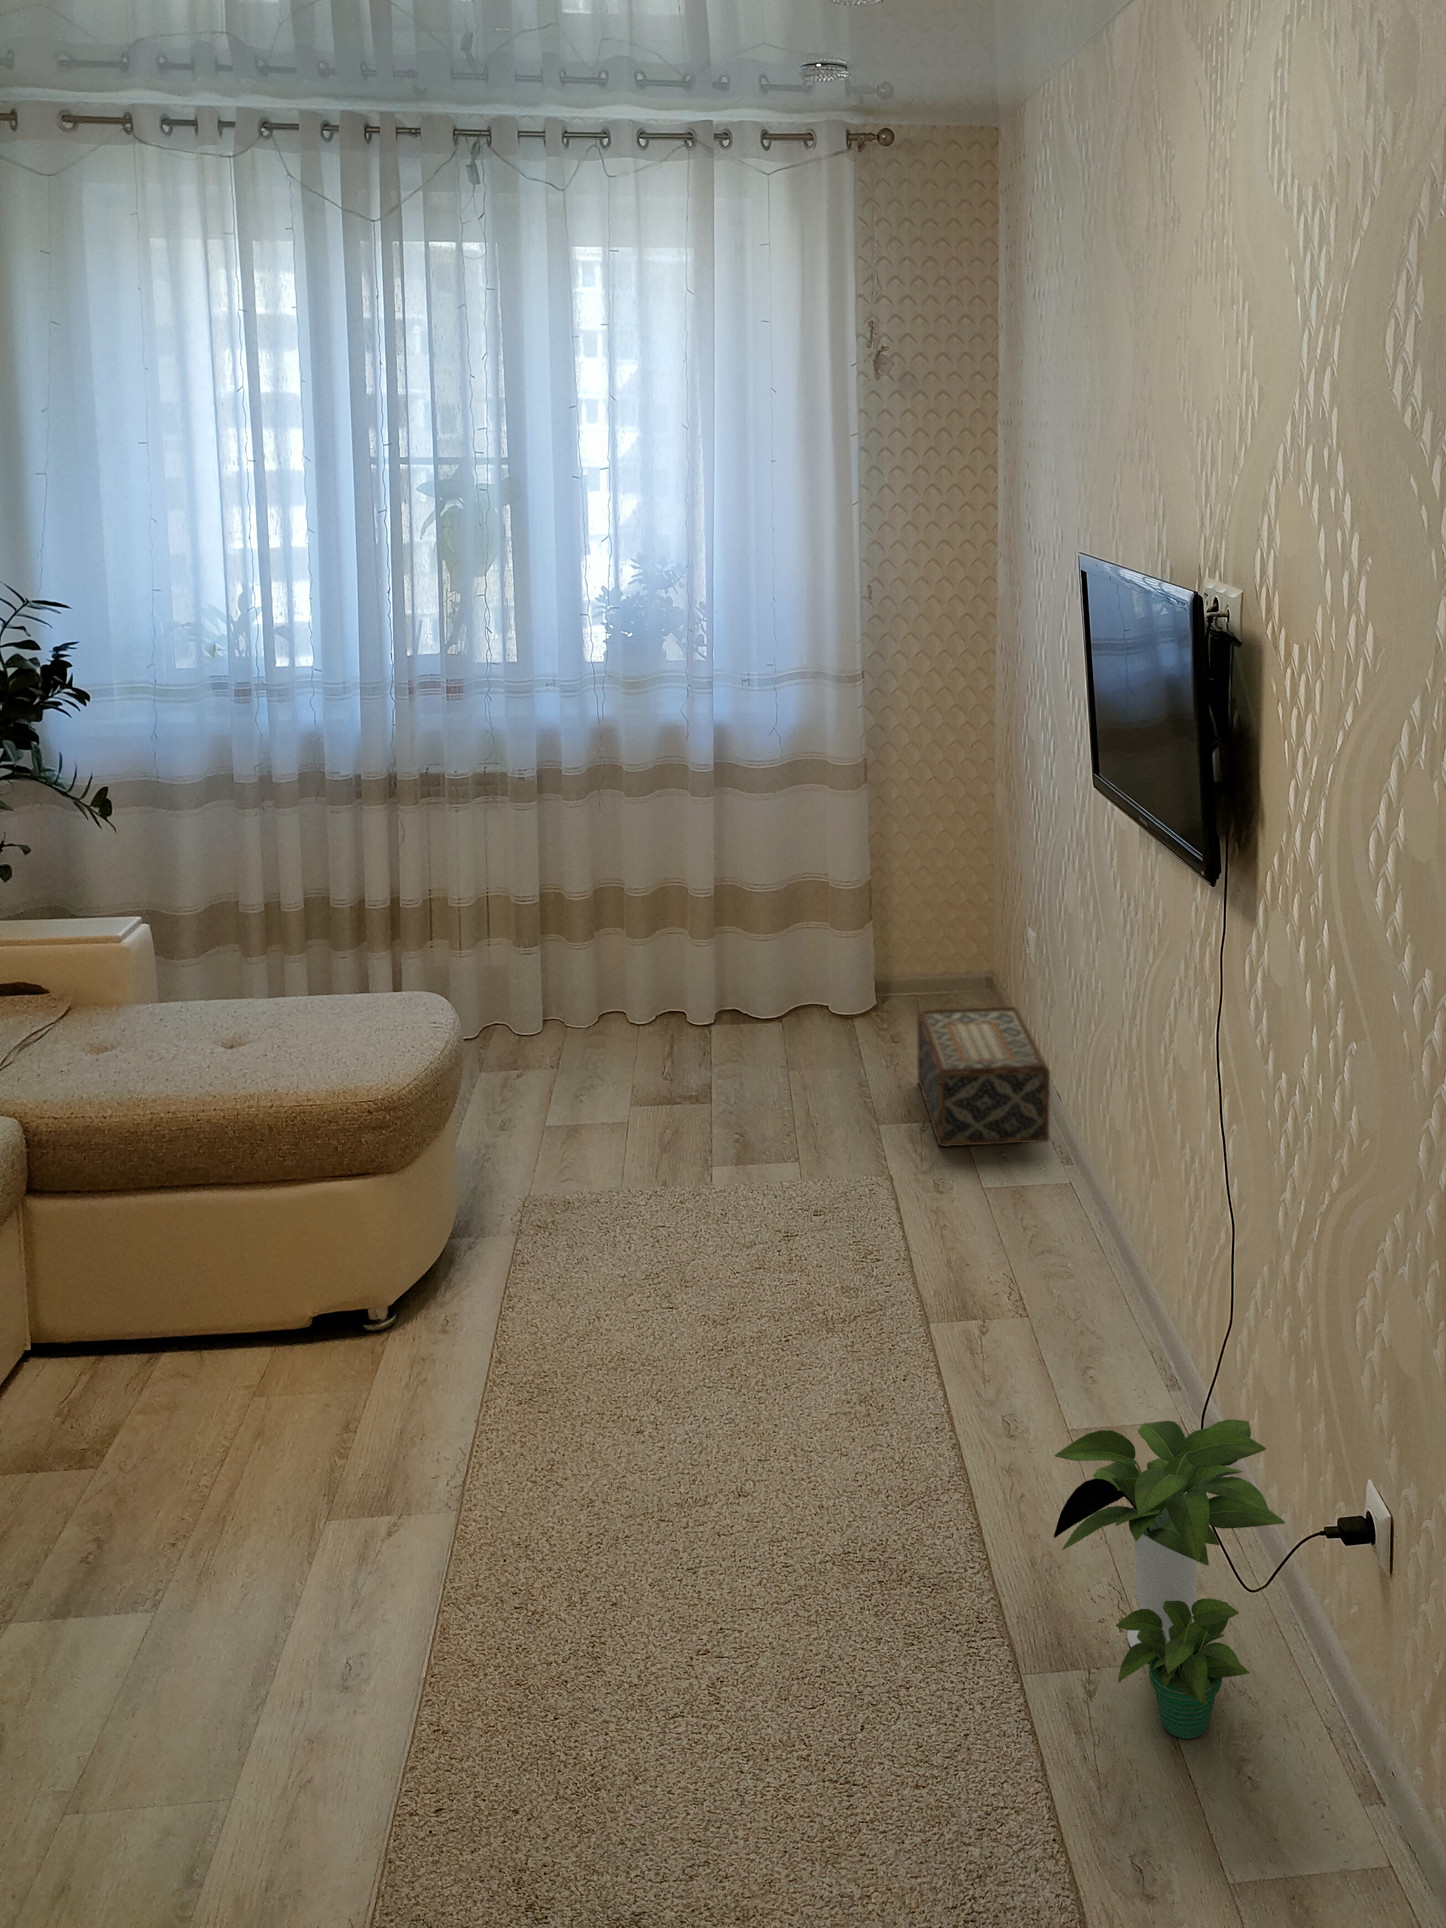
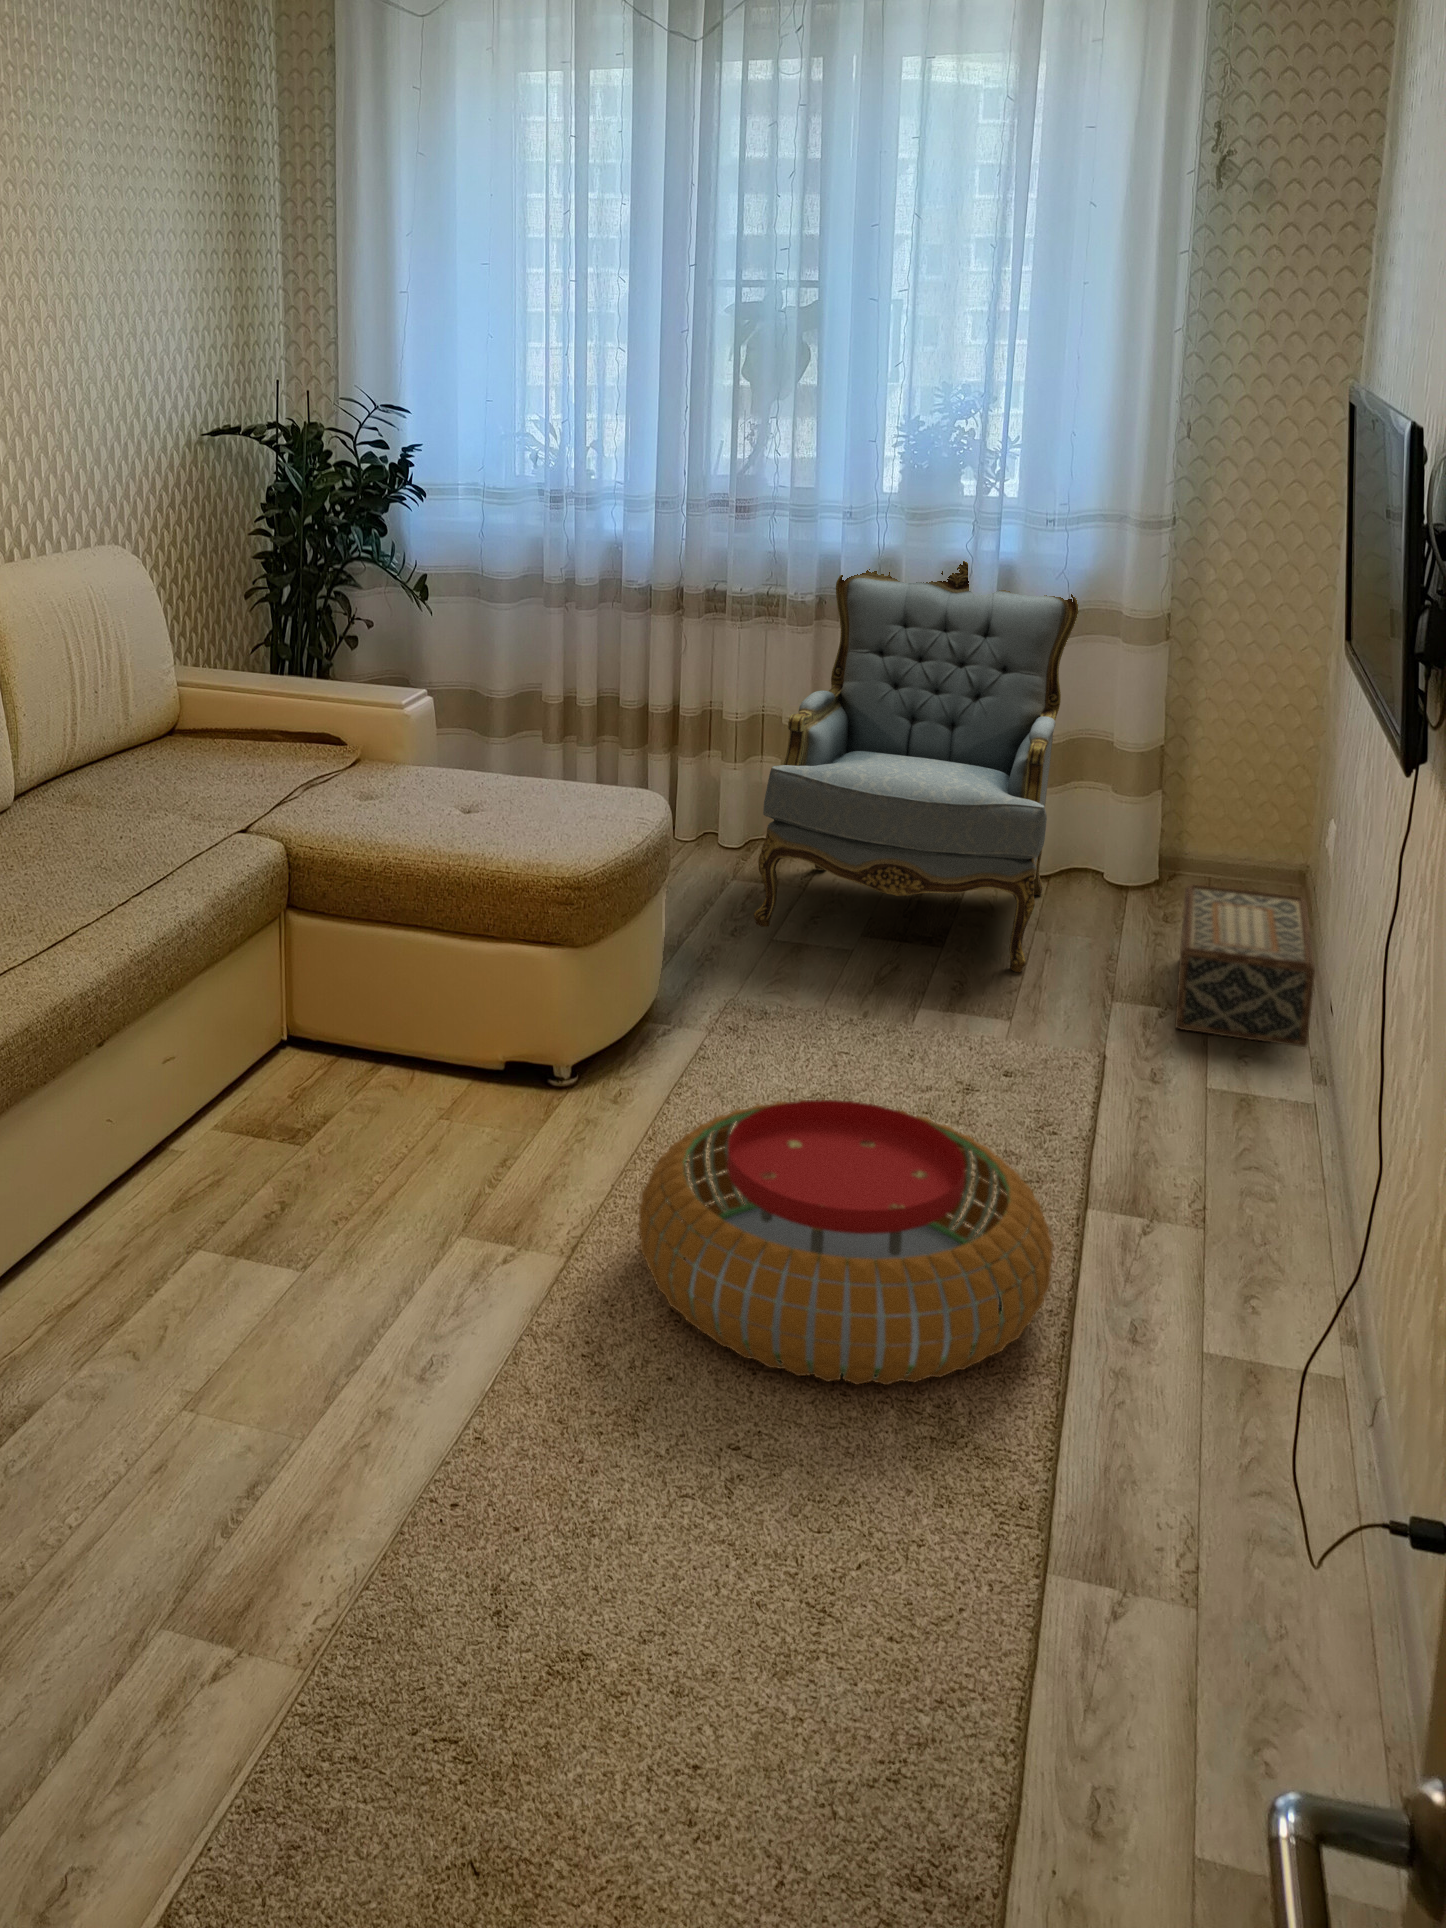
armchair: none [517,727,798,1121] -> present [754,561,1078,972]
pouf: none [531,1273,939,1563] -> present [639,1100,1053,1385]
potted plant: present [1054,1420,1285,1739] -> none [1092,1349,1377,1701]

